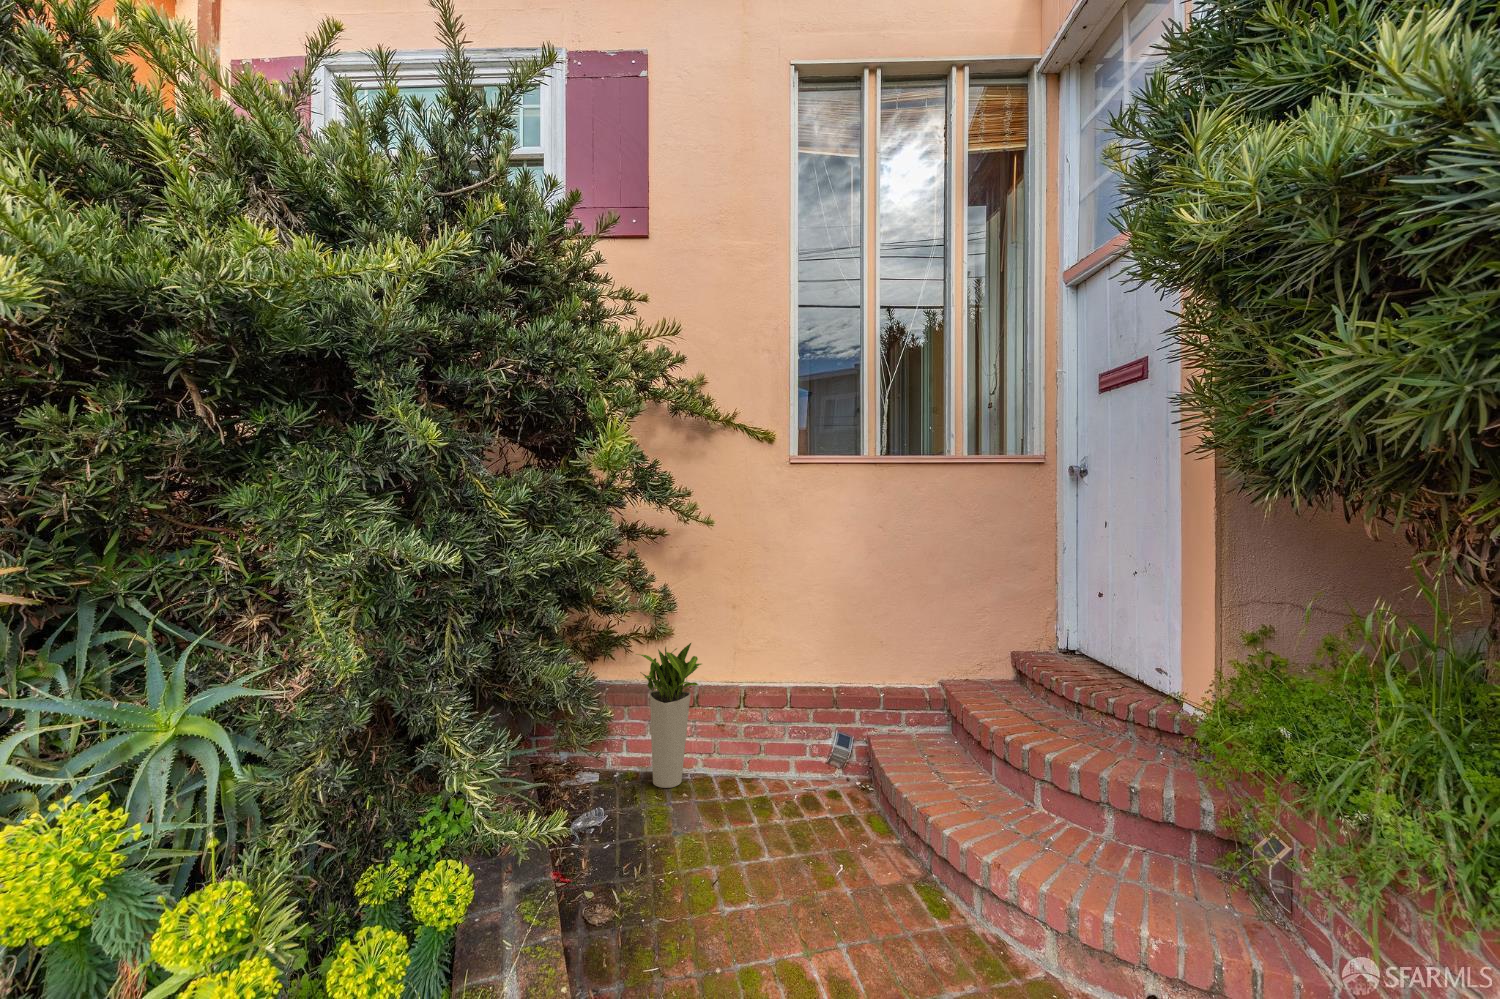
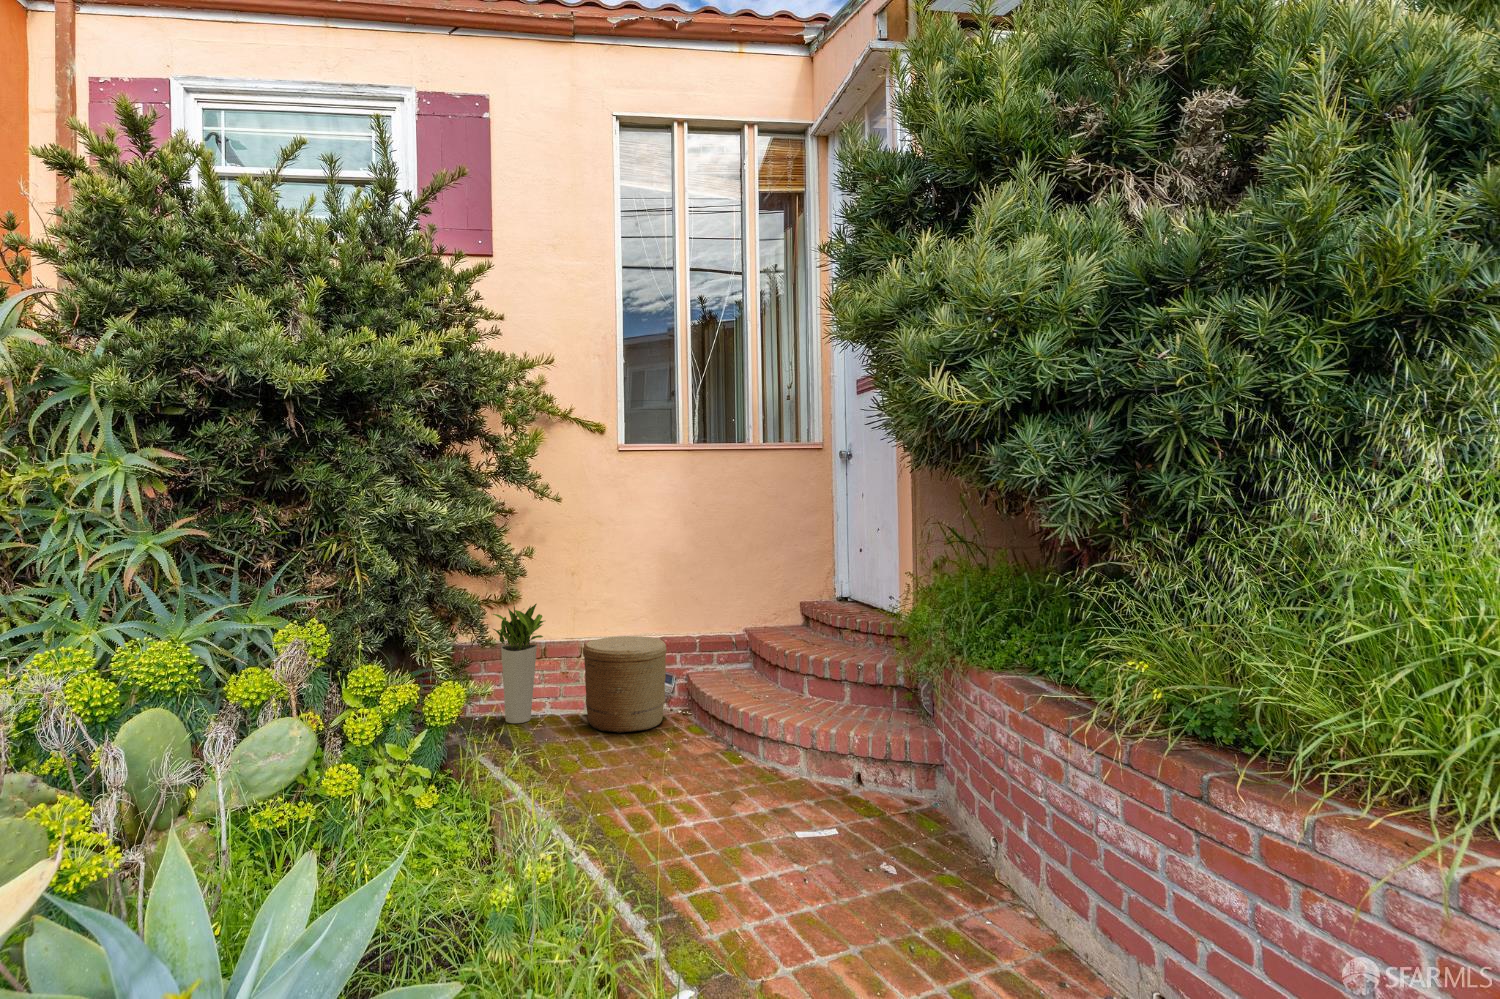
woven basket: none [746,687,847,819] -> present [583,636,667,733]

